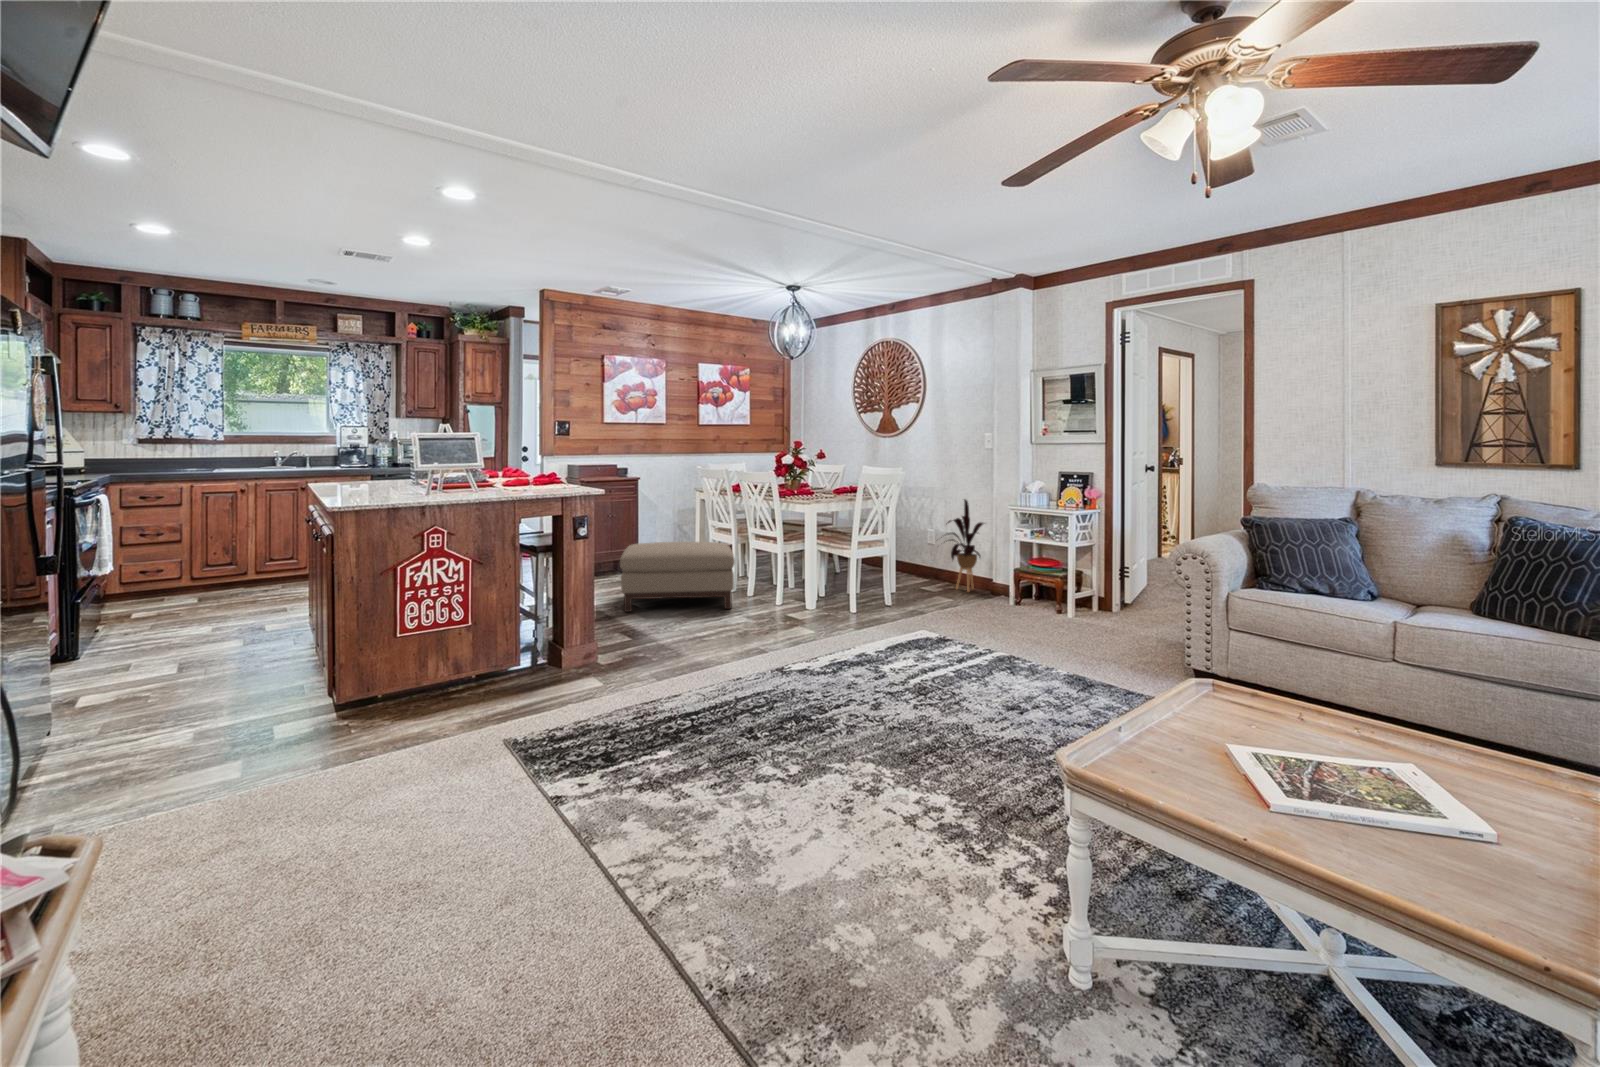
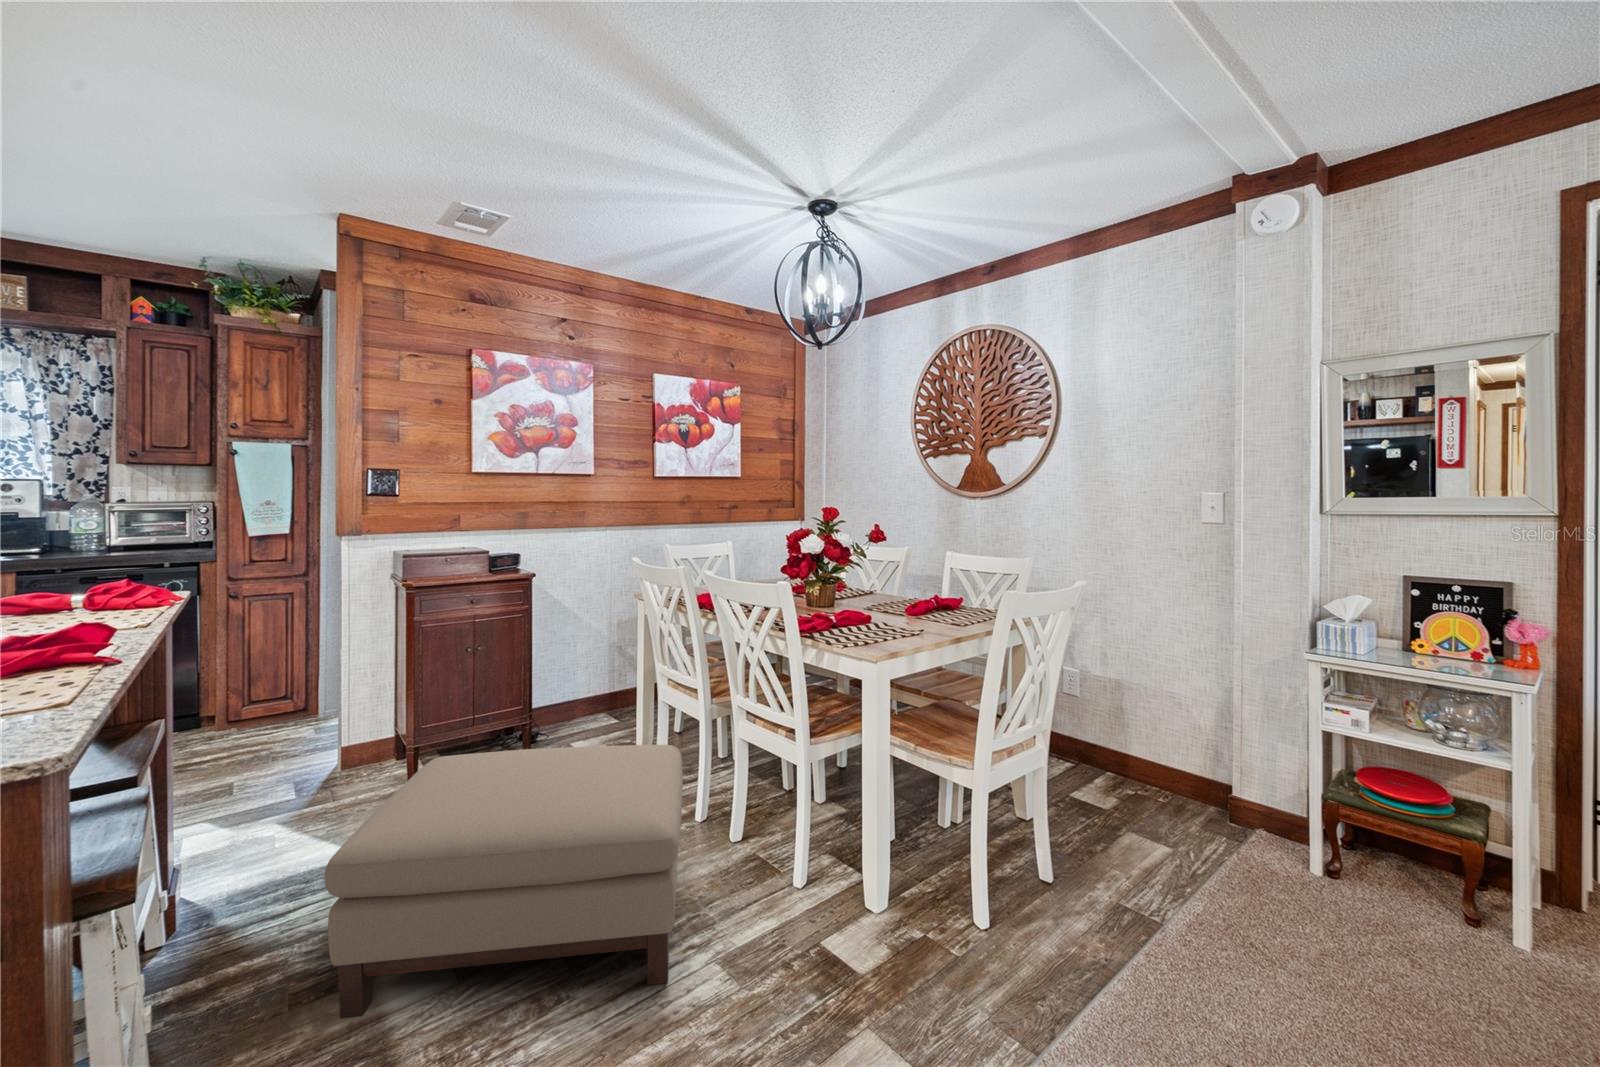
house plant: present [941,500,984,591] -> none [1138,638,1264,851]

